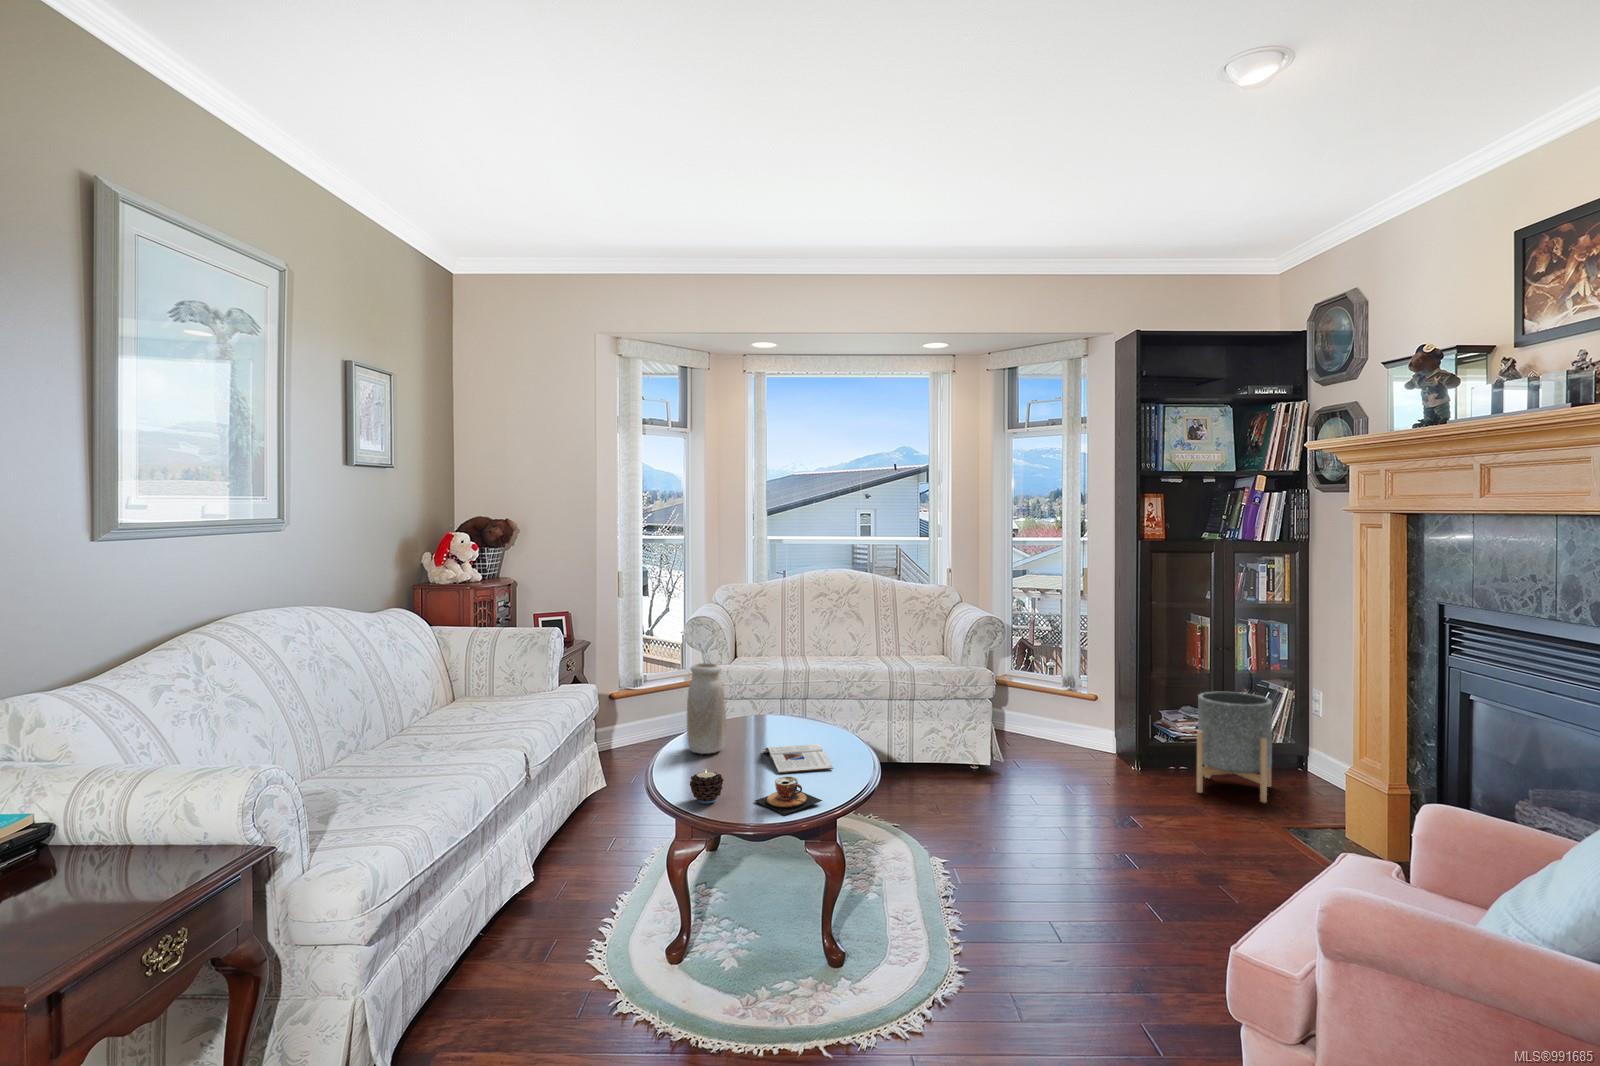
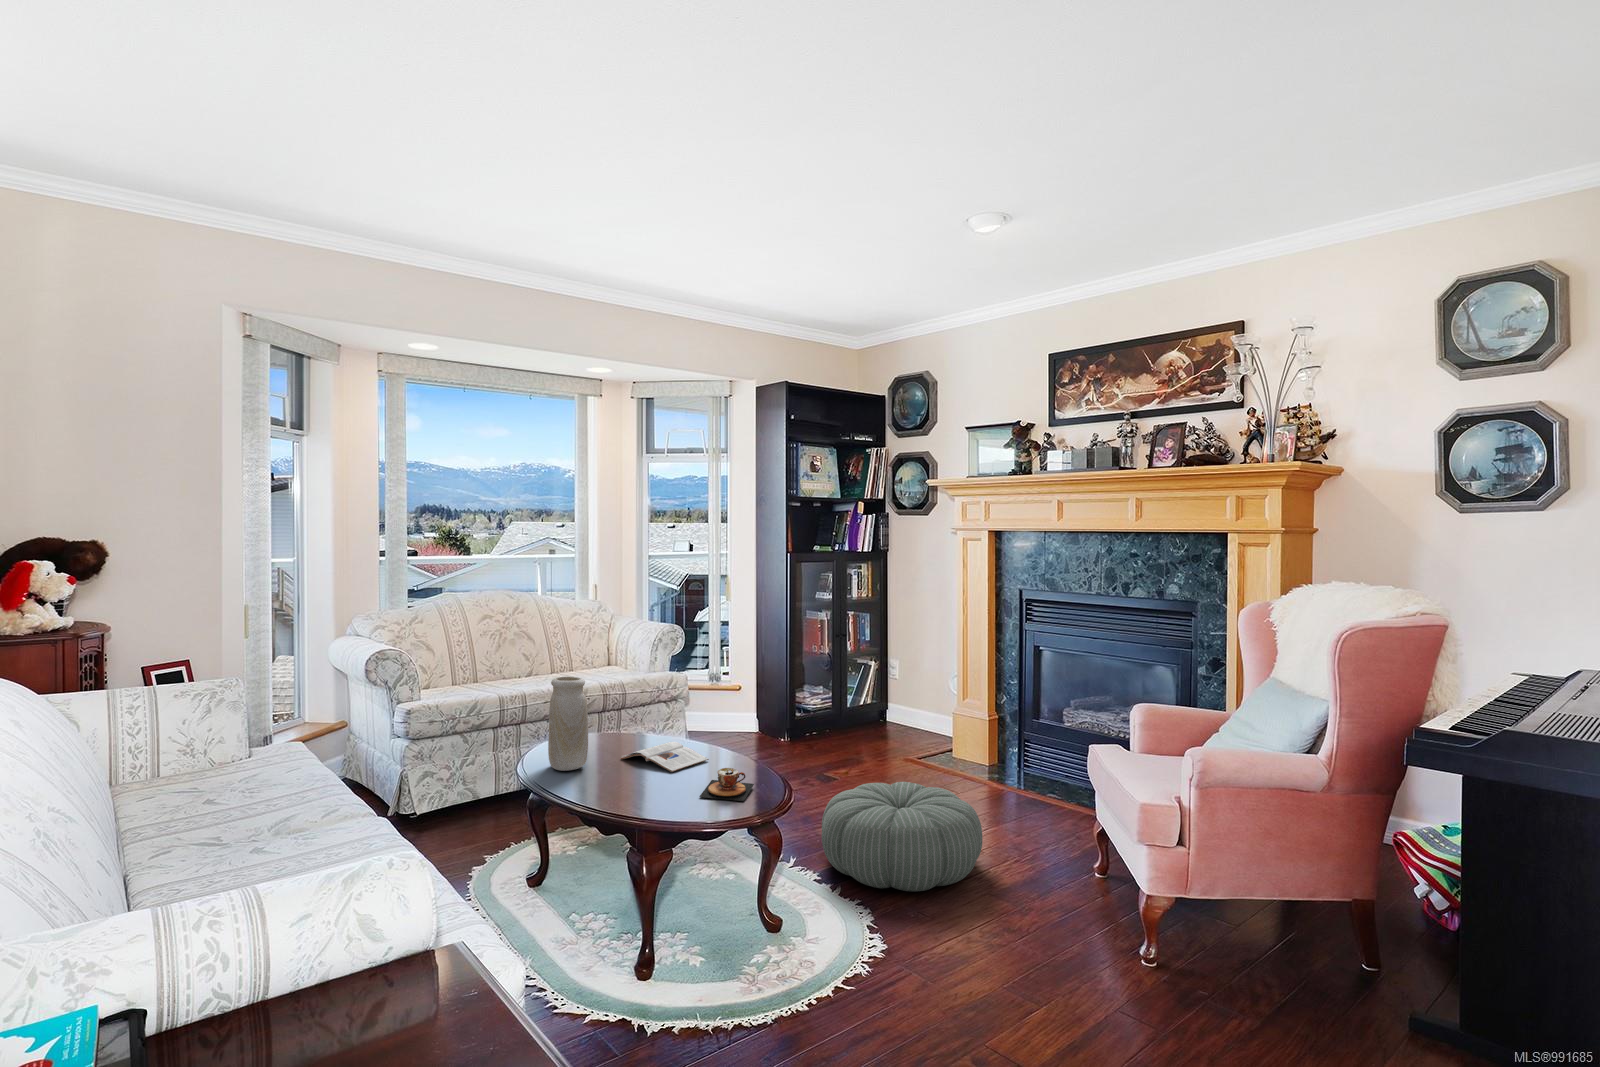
planter: present [1197,692,1272,803] -> none [832,663,887,743]
candle: present [690,771,724,804] -> none [641,775,676,809]
pouf: none [959,838,1175,992] -> present [822,782,982,891]

